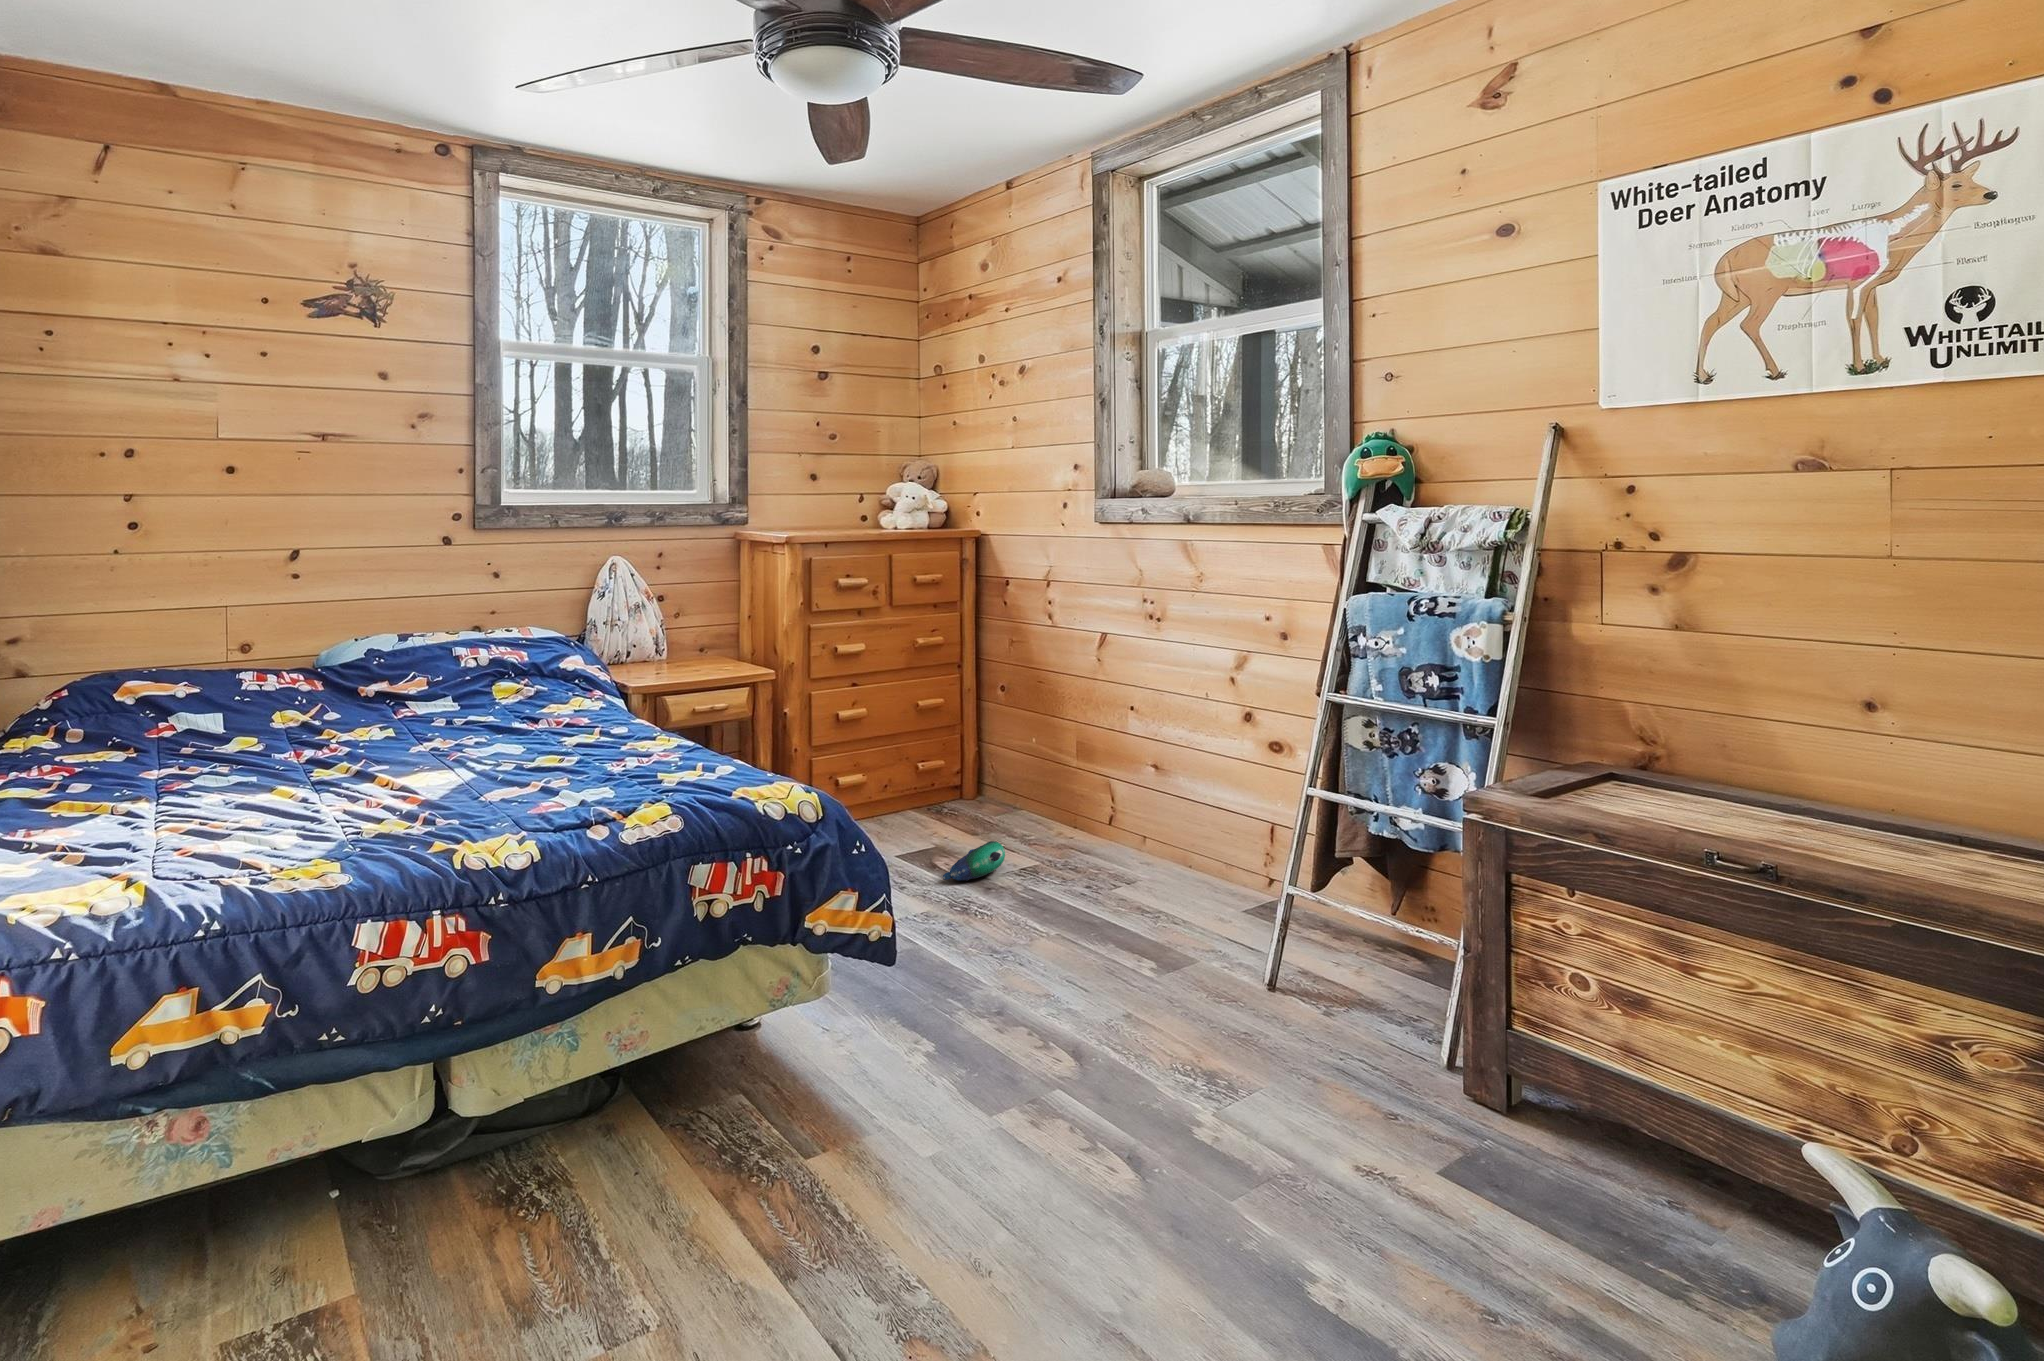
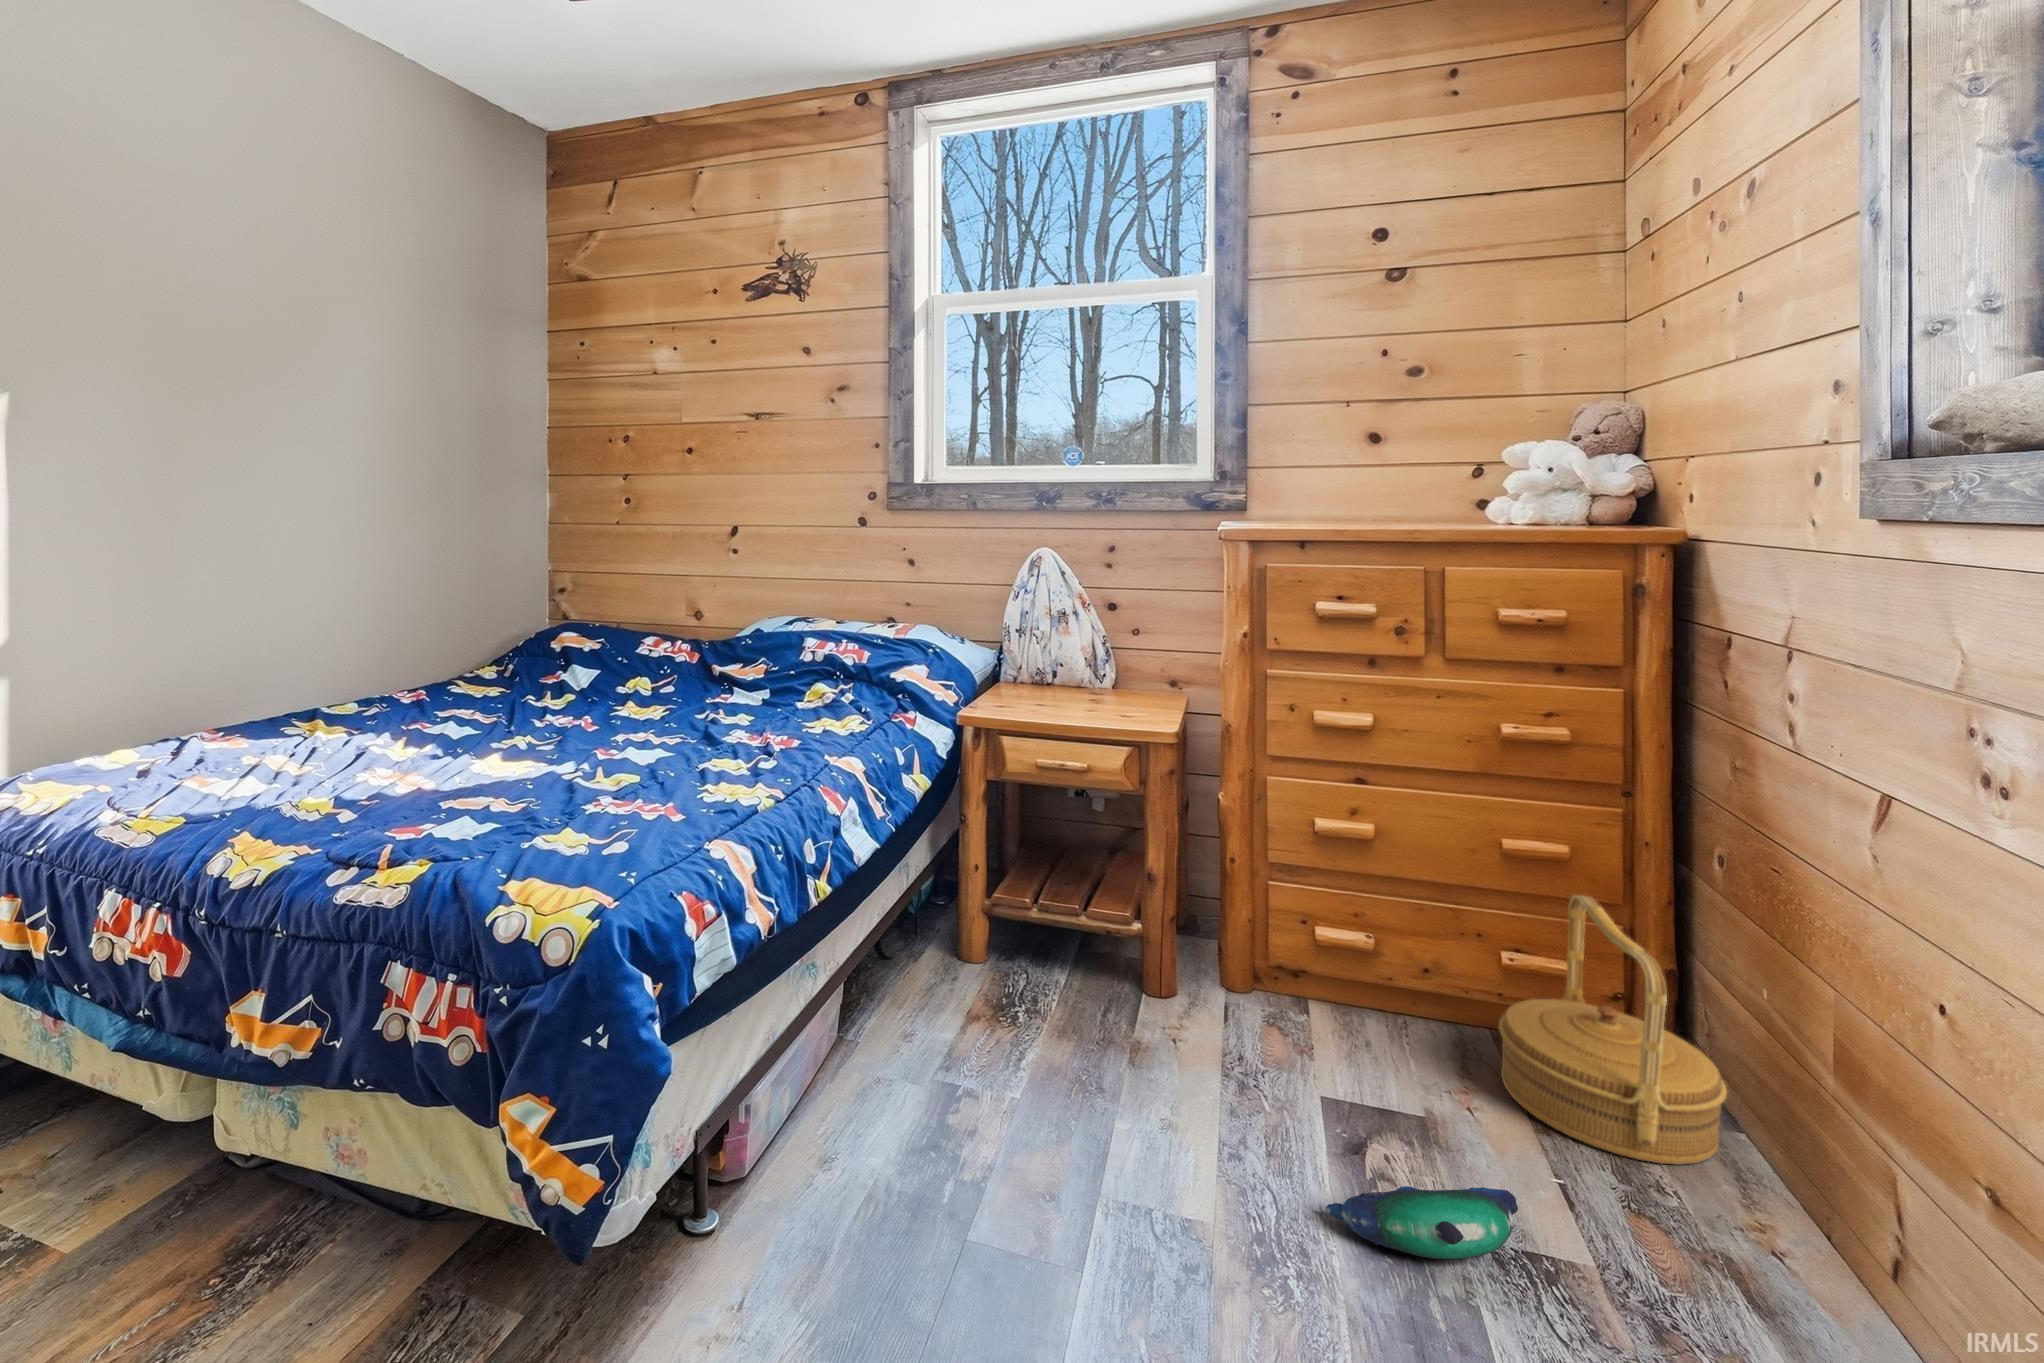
basket: none [937,719,1024,829] -> present [1499,895,1727,1165]

